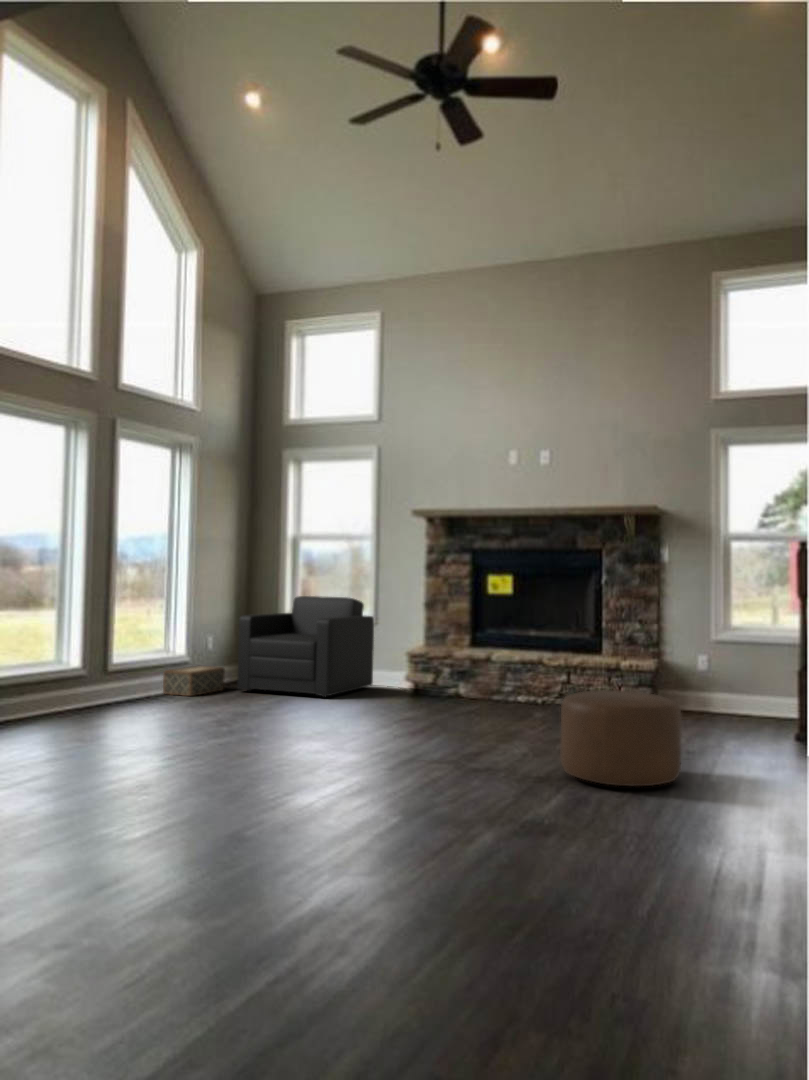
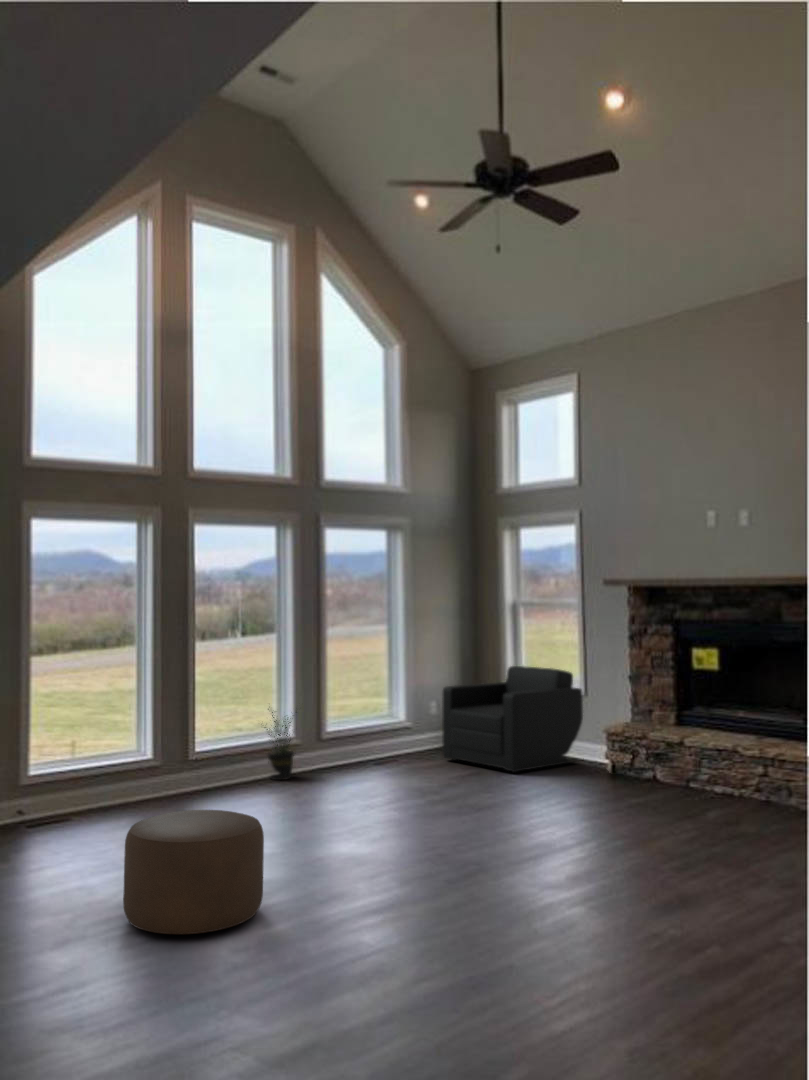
potted plant: none [61,629,113,716] -> present [264,709,297,780]
woven basket: present [163,666,225,696] -> none [374,733,435,763]
ottoman: present [561,690,682,786] -> present [123,810,264,934]

